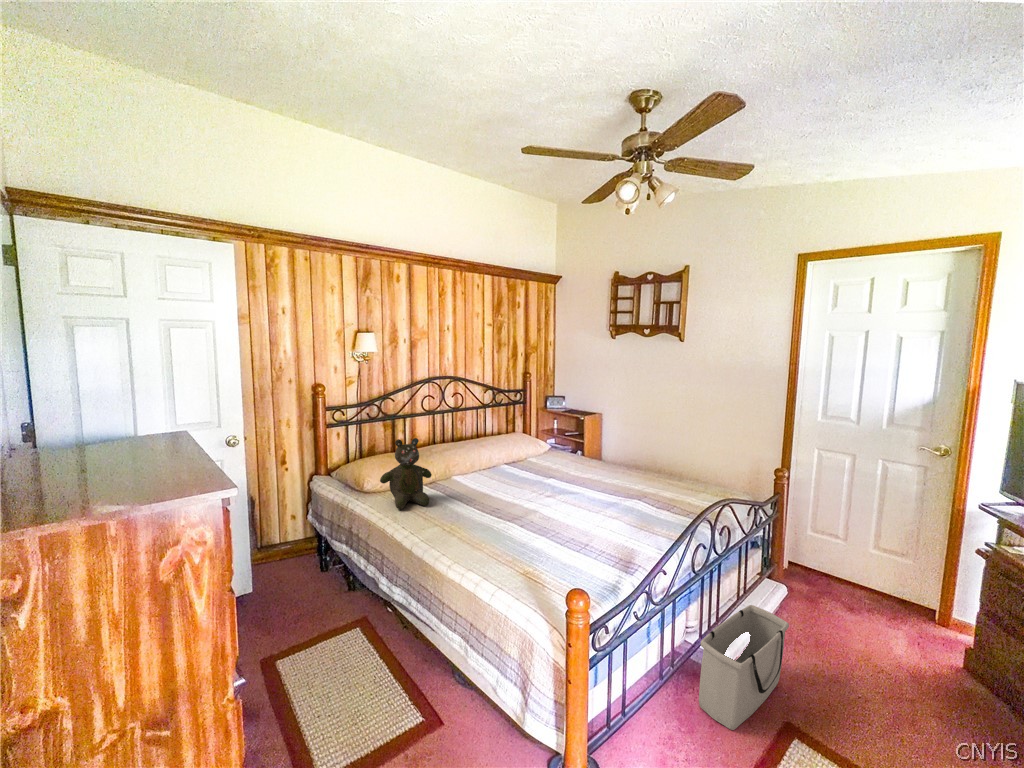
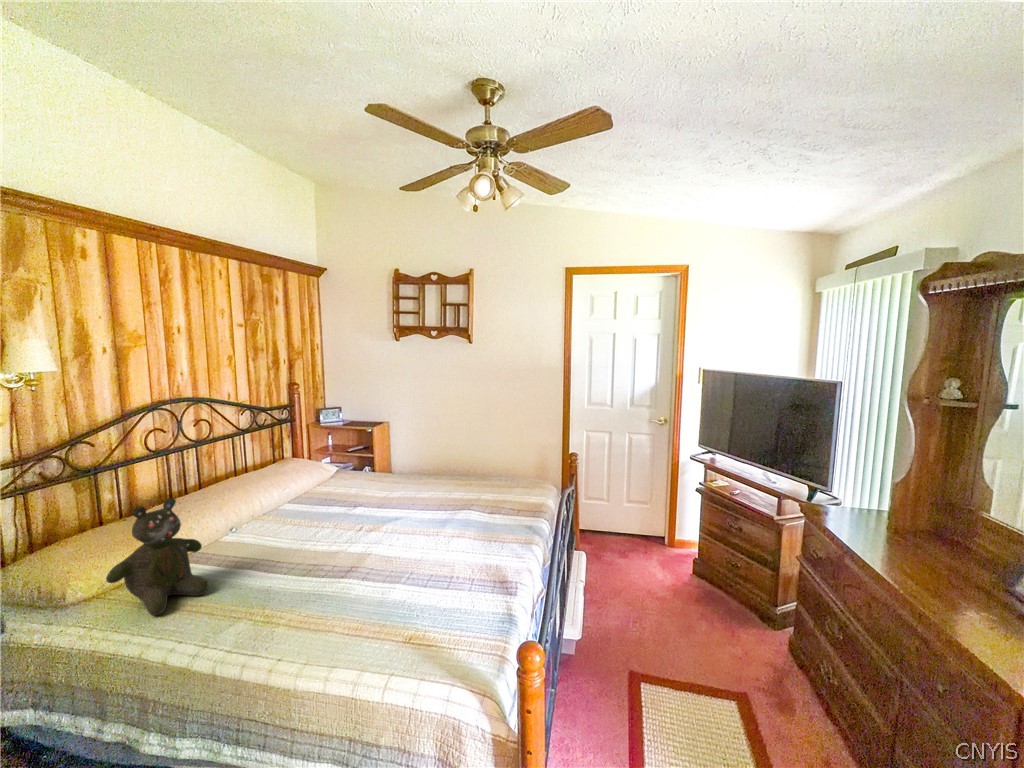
storage bin: present [699,605,789,730] -> none [565,579,616,702]

